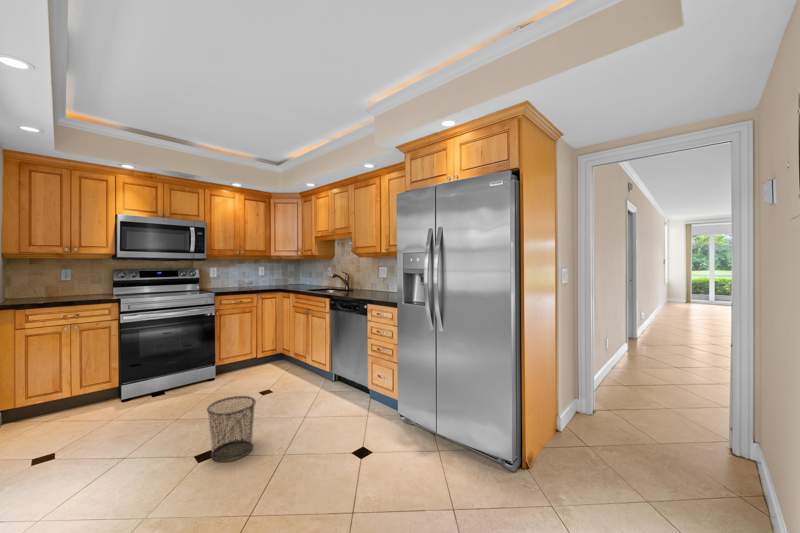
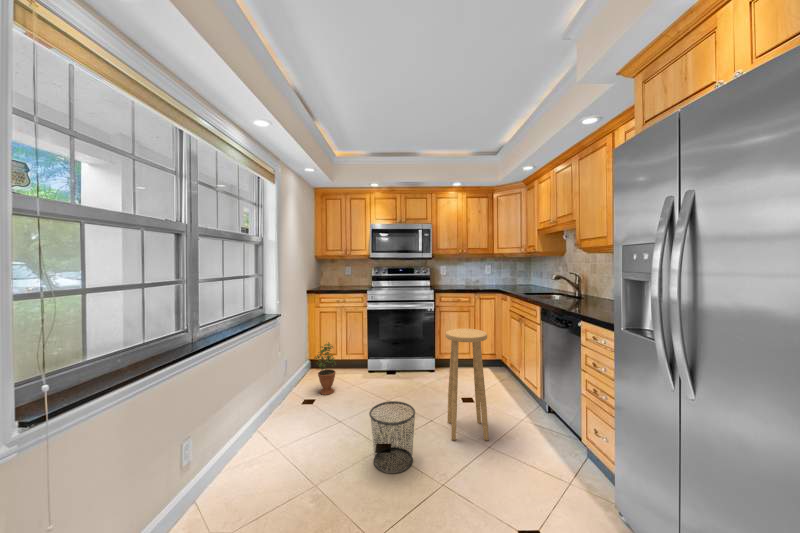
stool: none [263,322,305,420] -> present [446,328,489,440]
potted plant: none [54,368,94,440] -> present [315,342,336,395]

